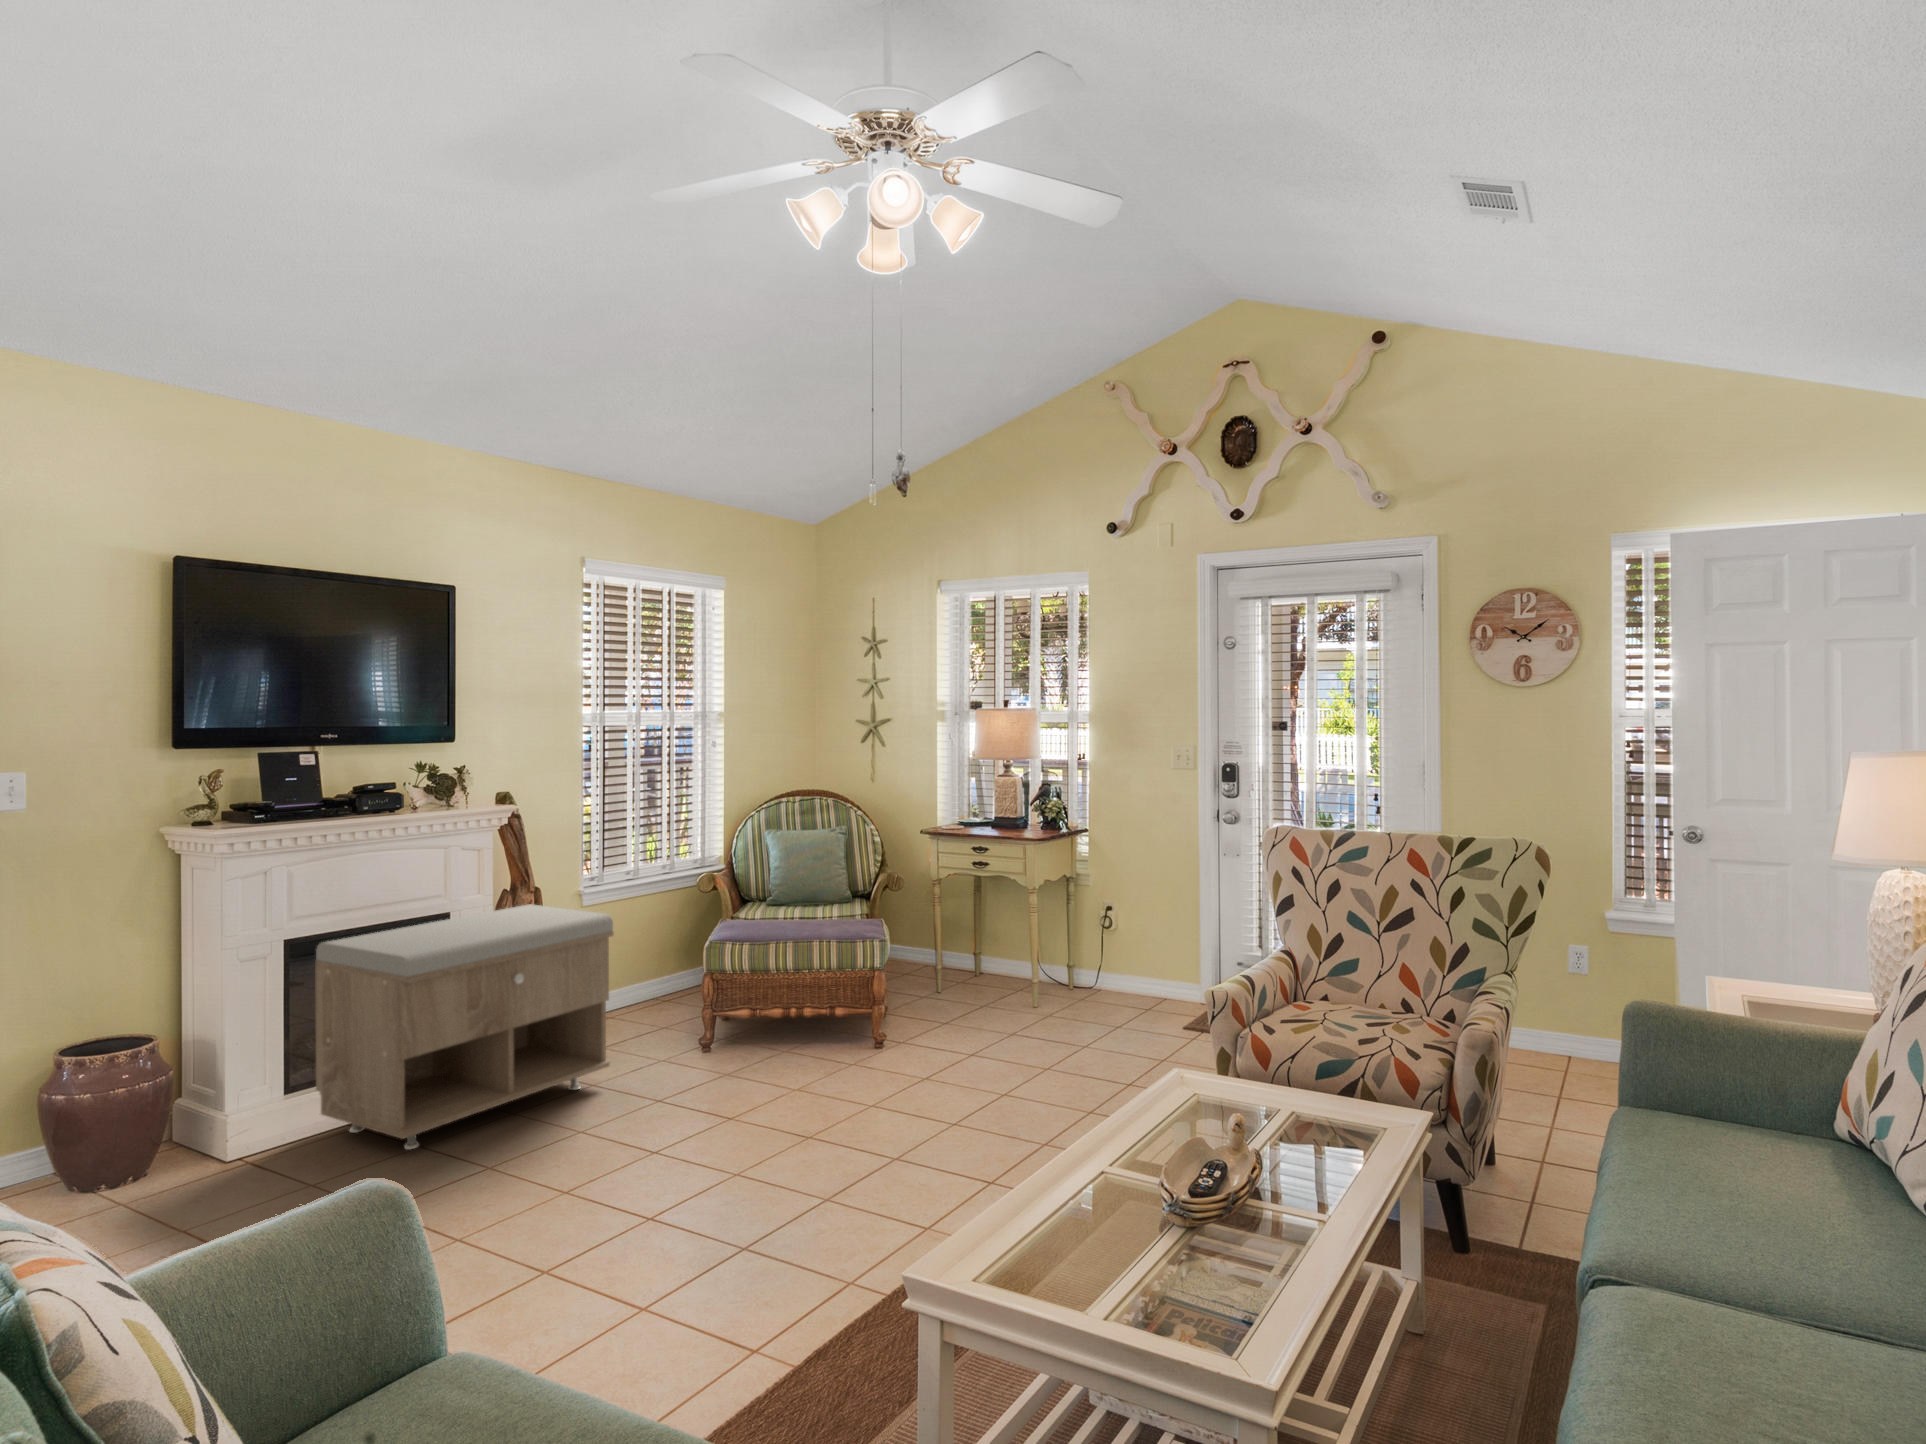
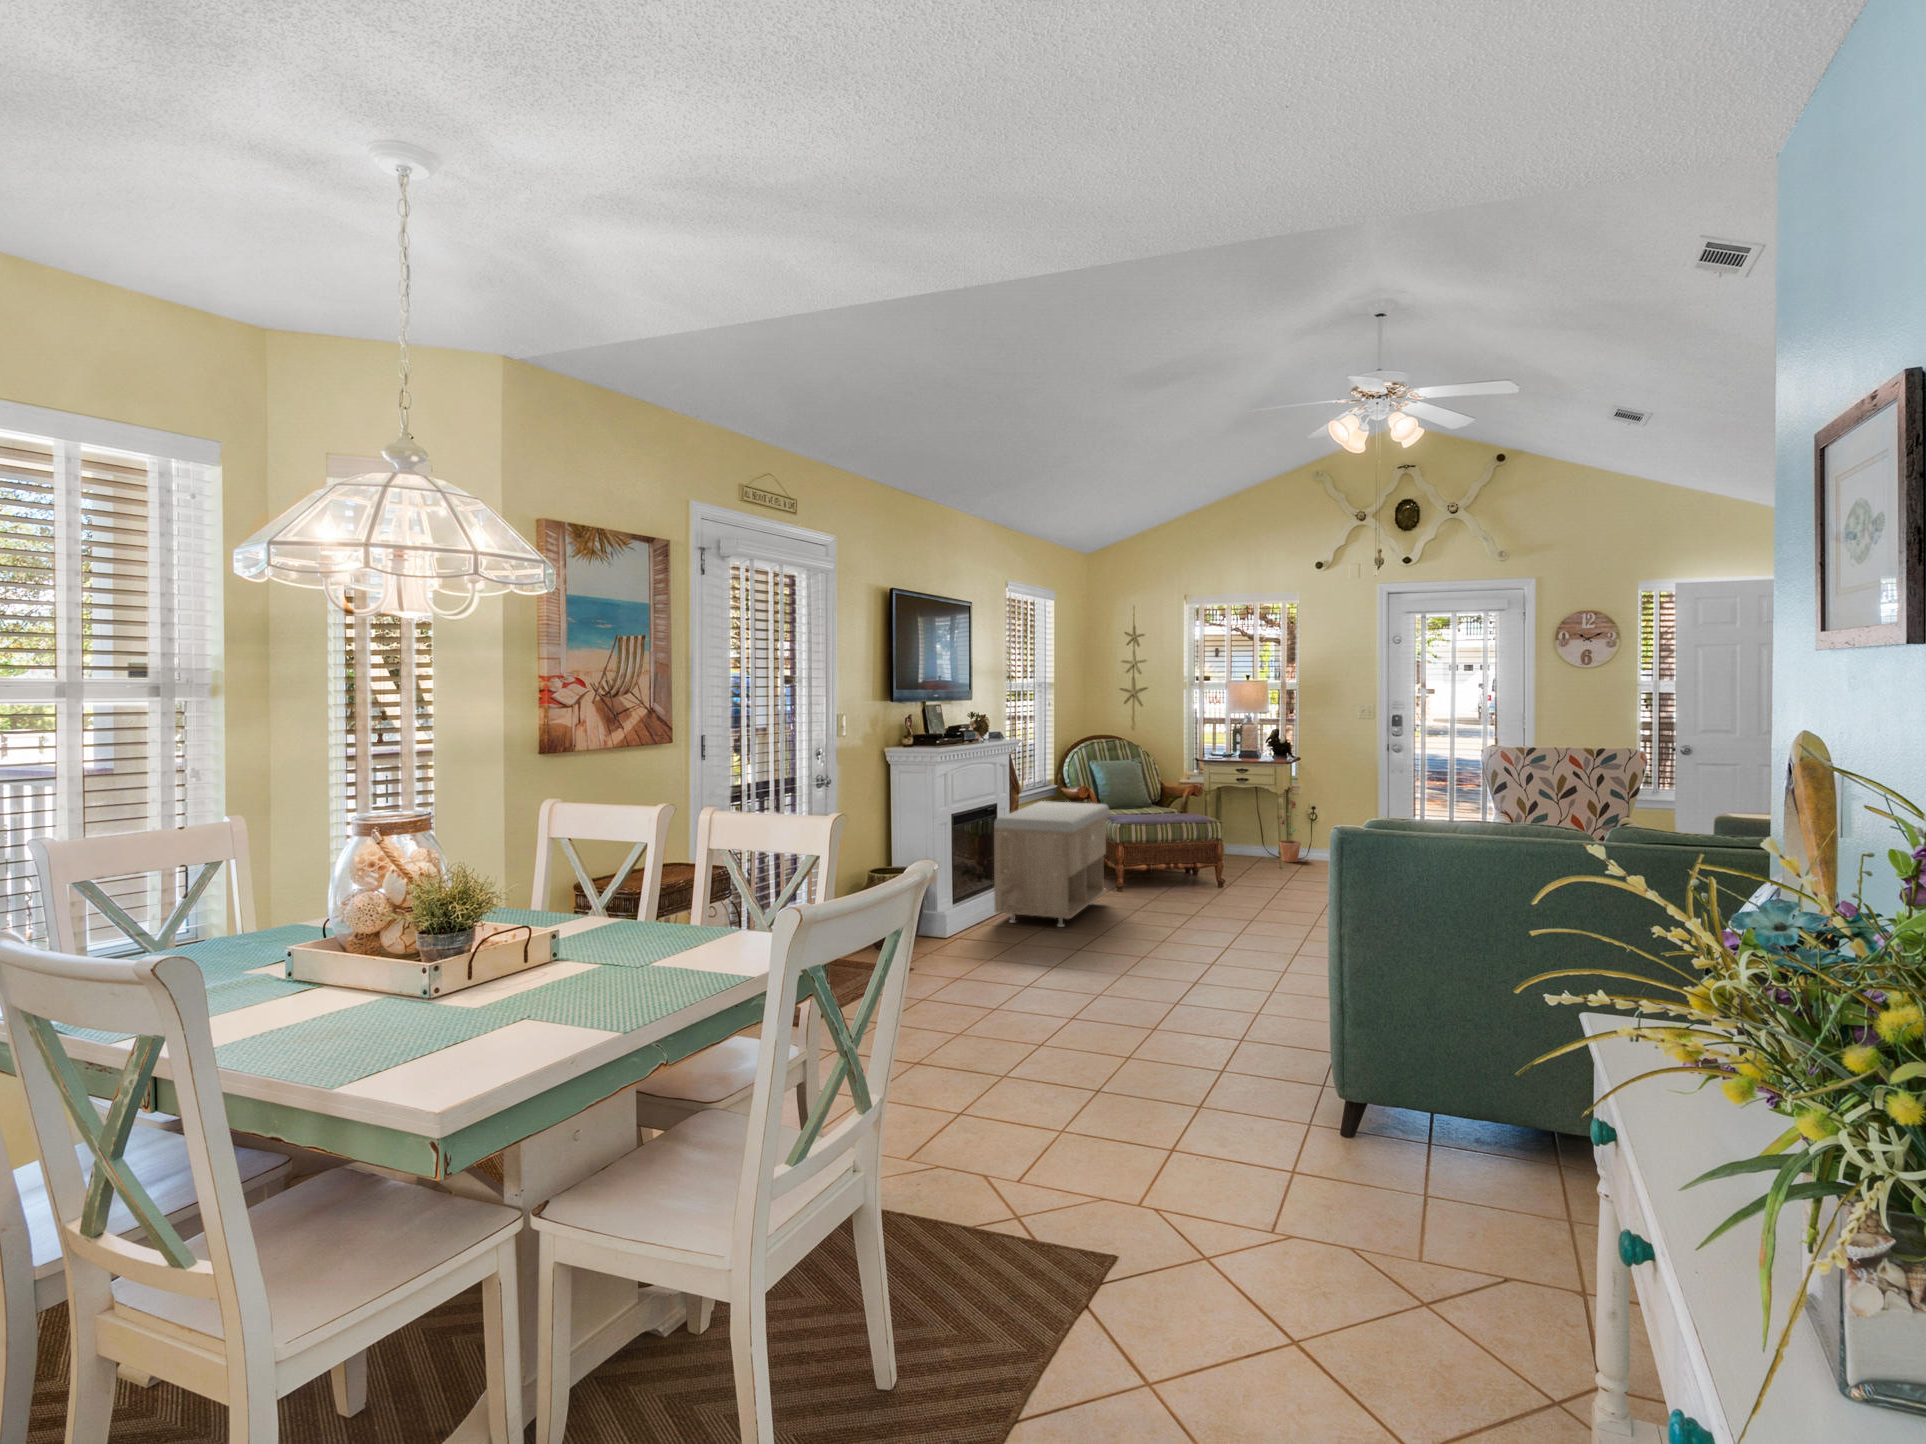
potted plant: none [1051,900,1087,1002] -> present [1277,800,1301,862]

